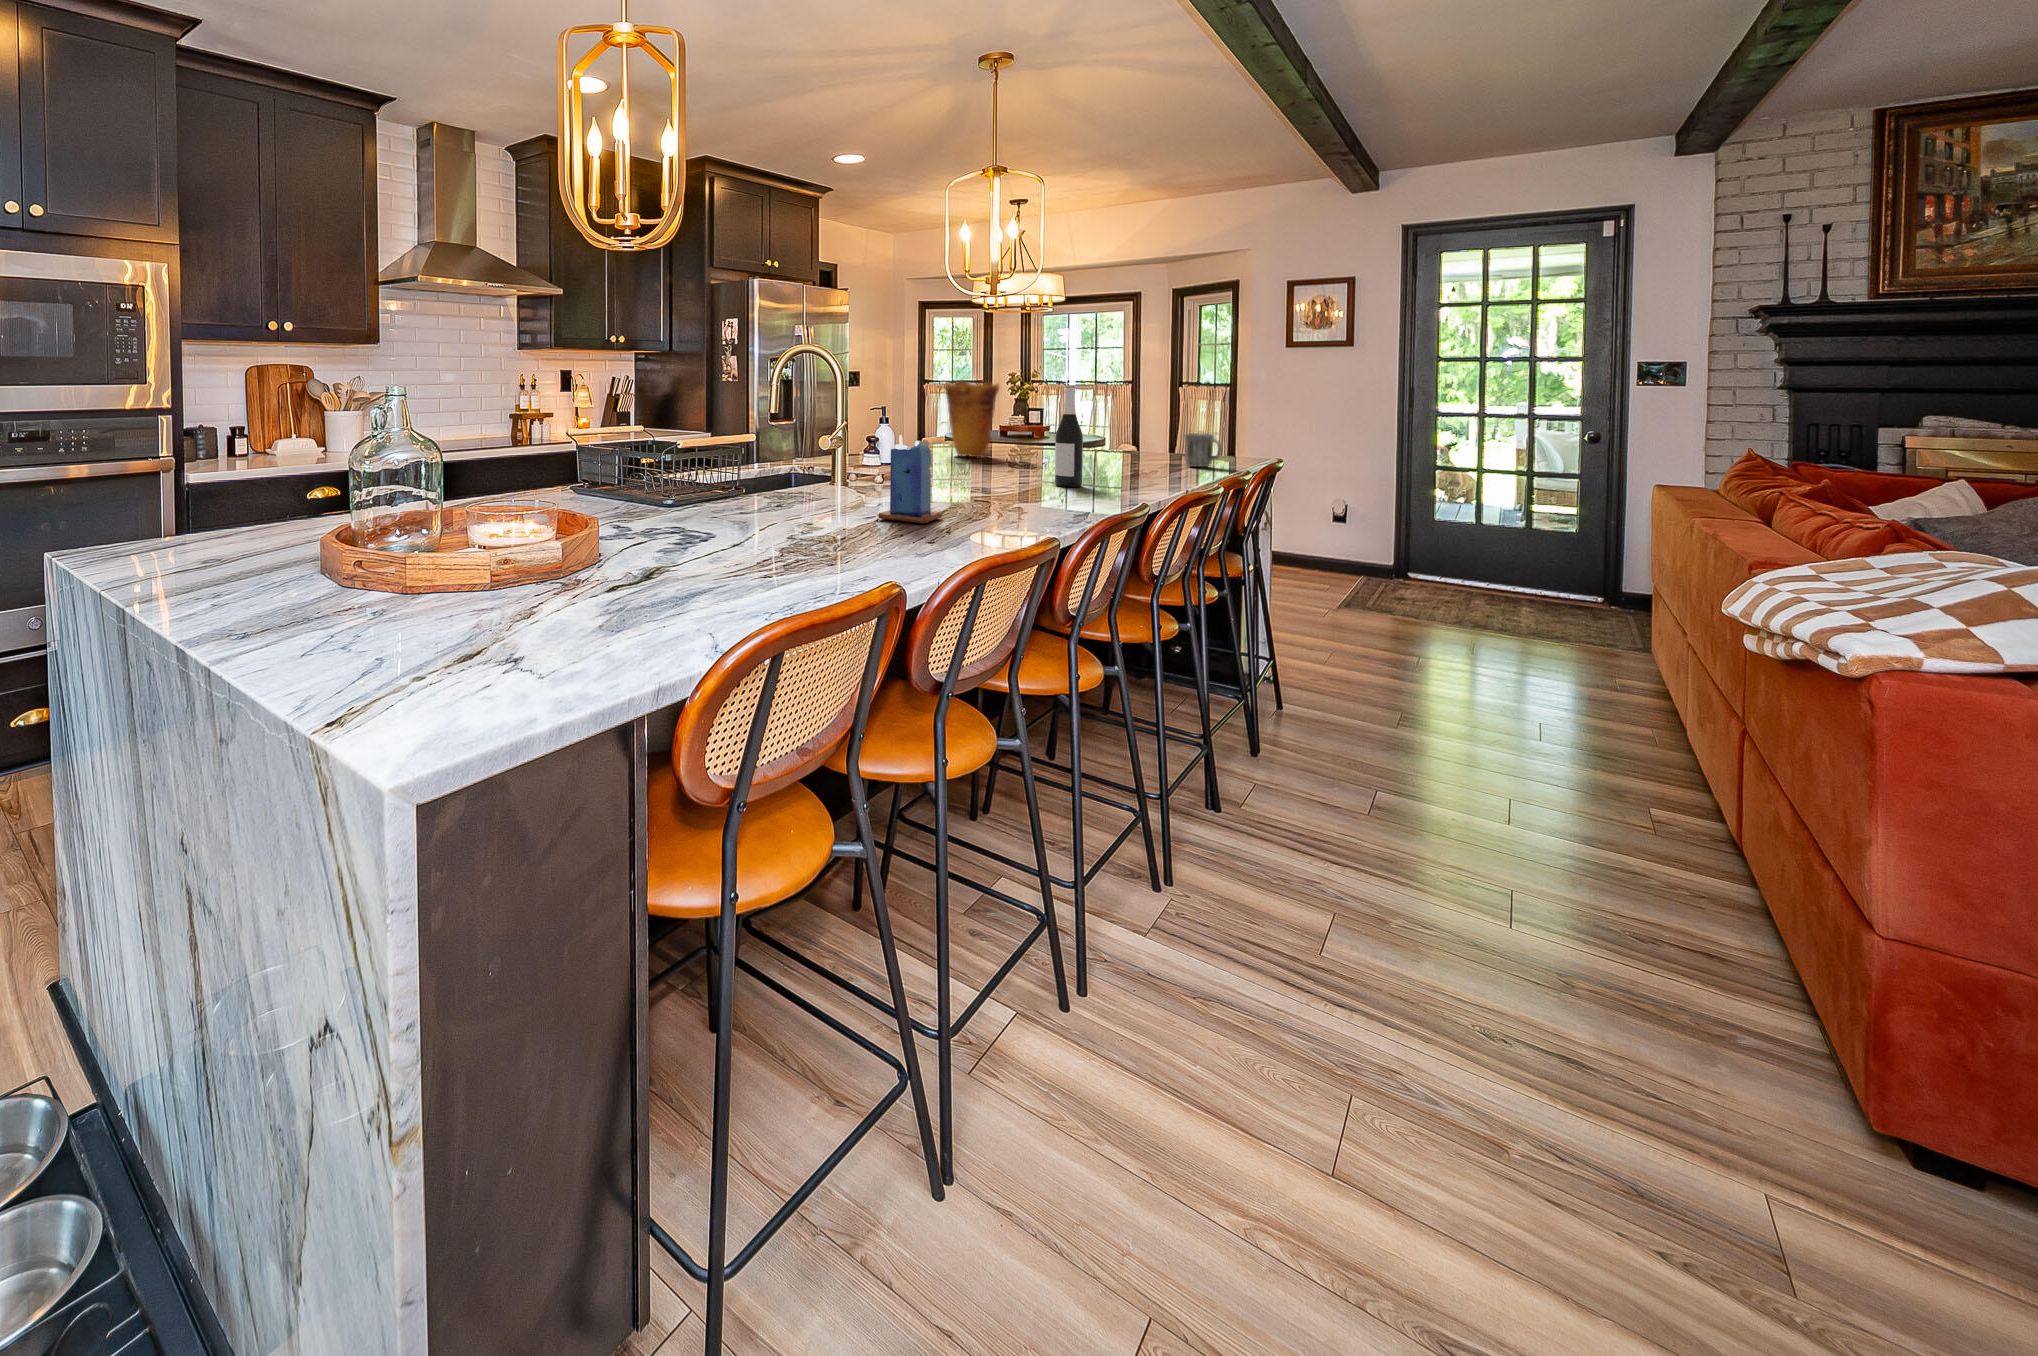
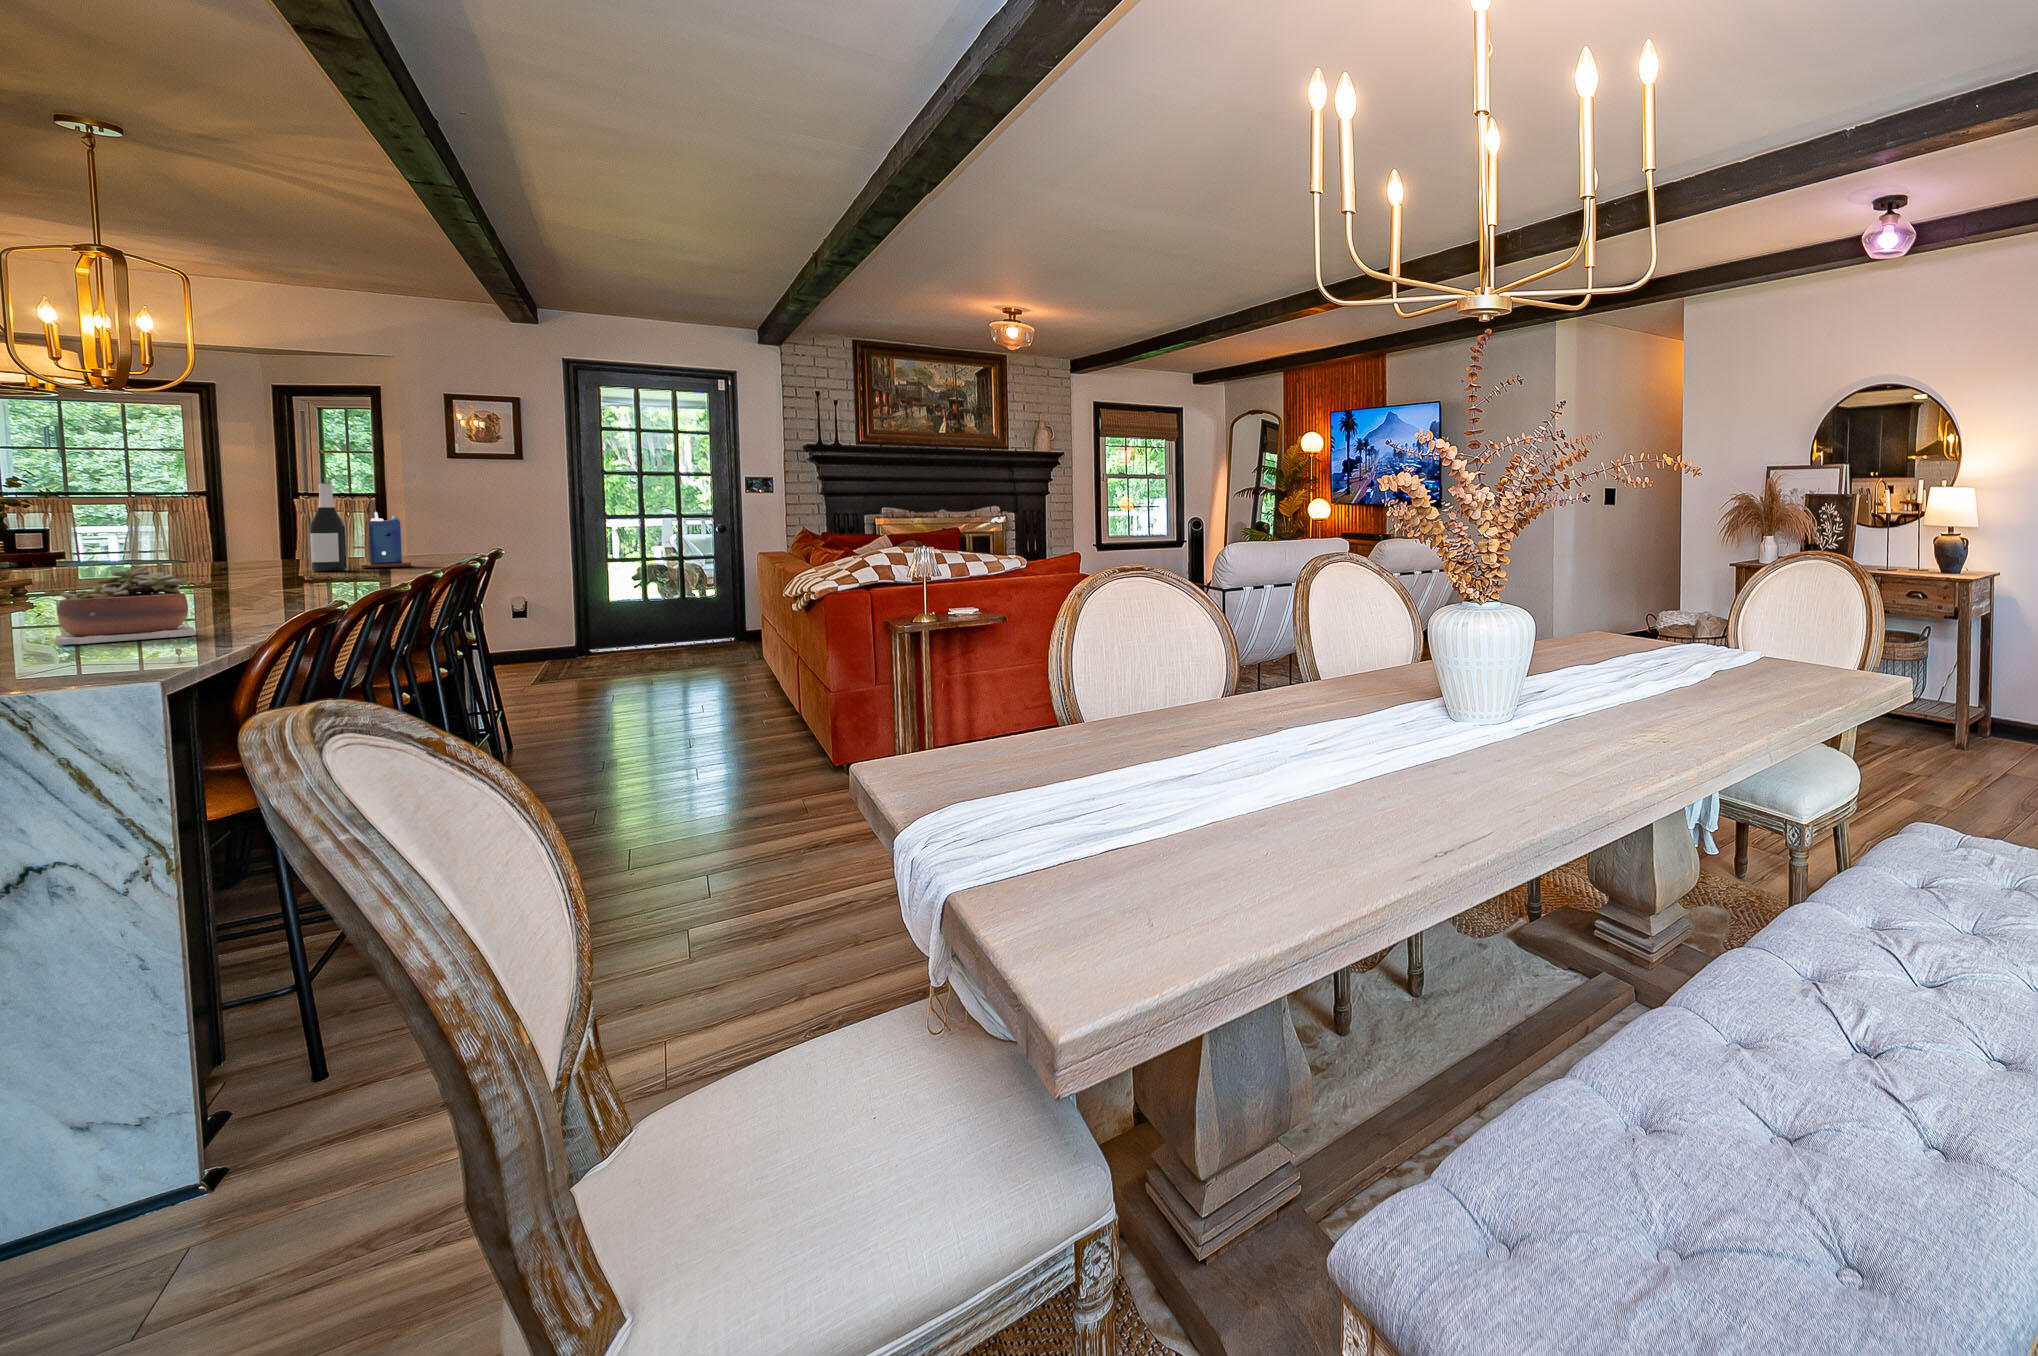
vase: present [944,381,999,457] -> none [37,480,148,568]
mug: present [1185,433,1222,467] -> none [416,527,460,556]
candle: present [878,435,942,523] -> present [361,512,411,568]
succulent plant: none [545,524,684,634] -> present [55,567,196,645]

